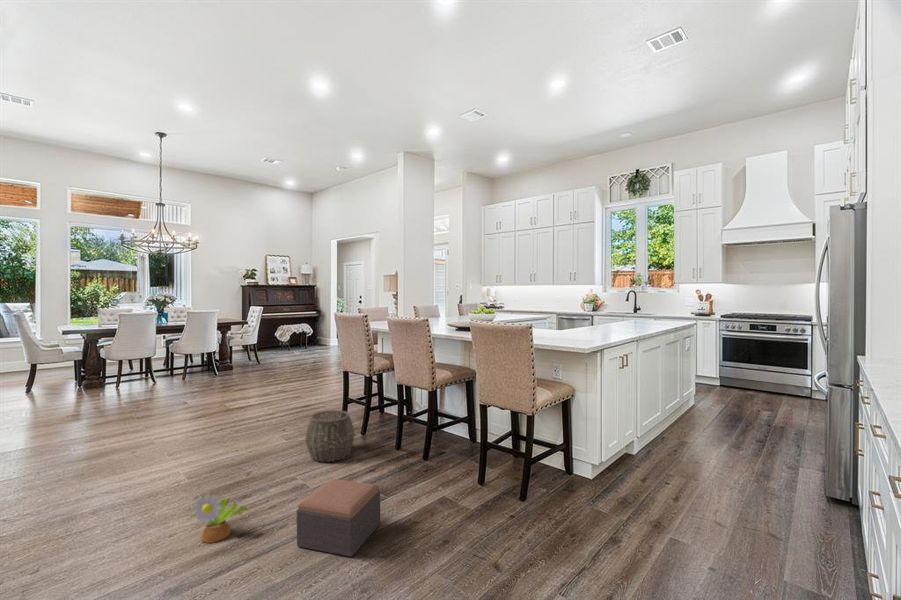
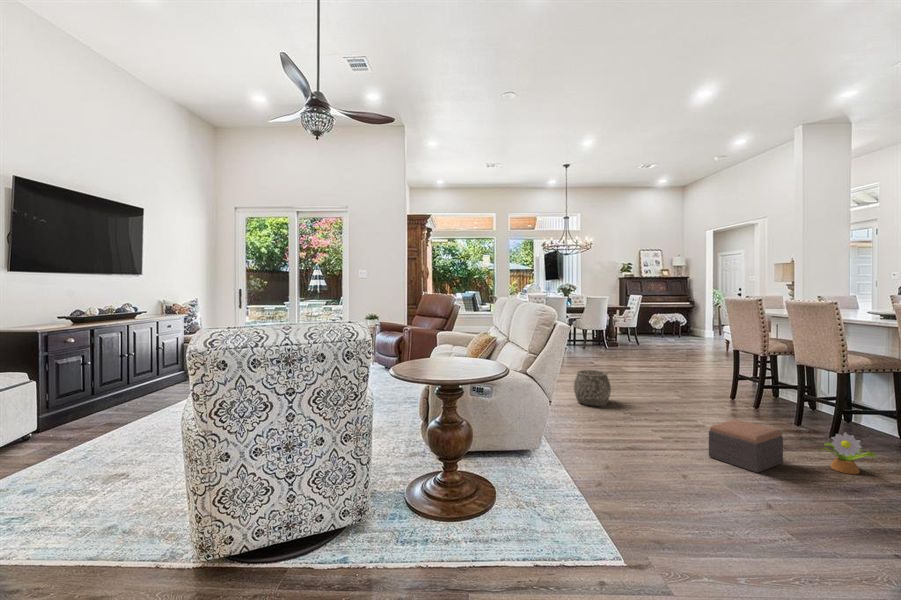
woven basket: present [306,410,355,462] -> present [574,370,611,406]
decorative plant: present [191,494,248,543] -> present [820,433,876,474]

